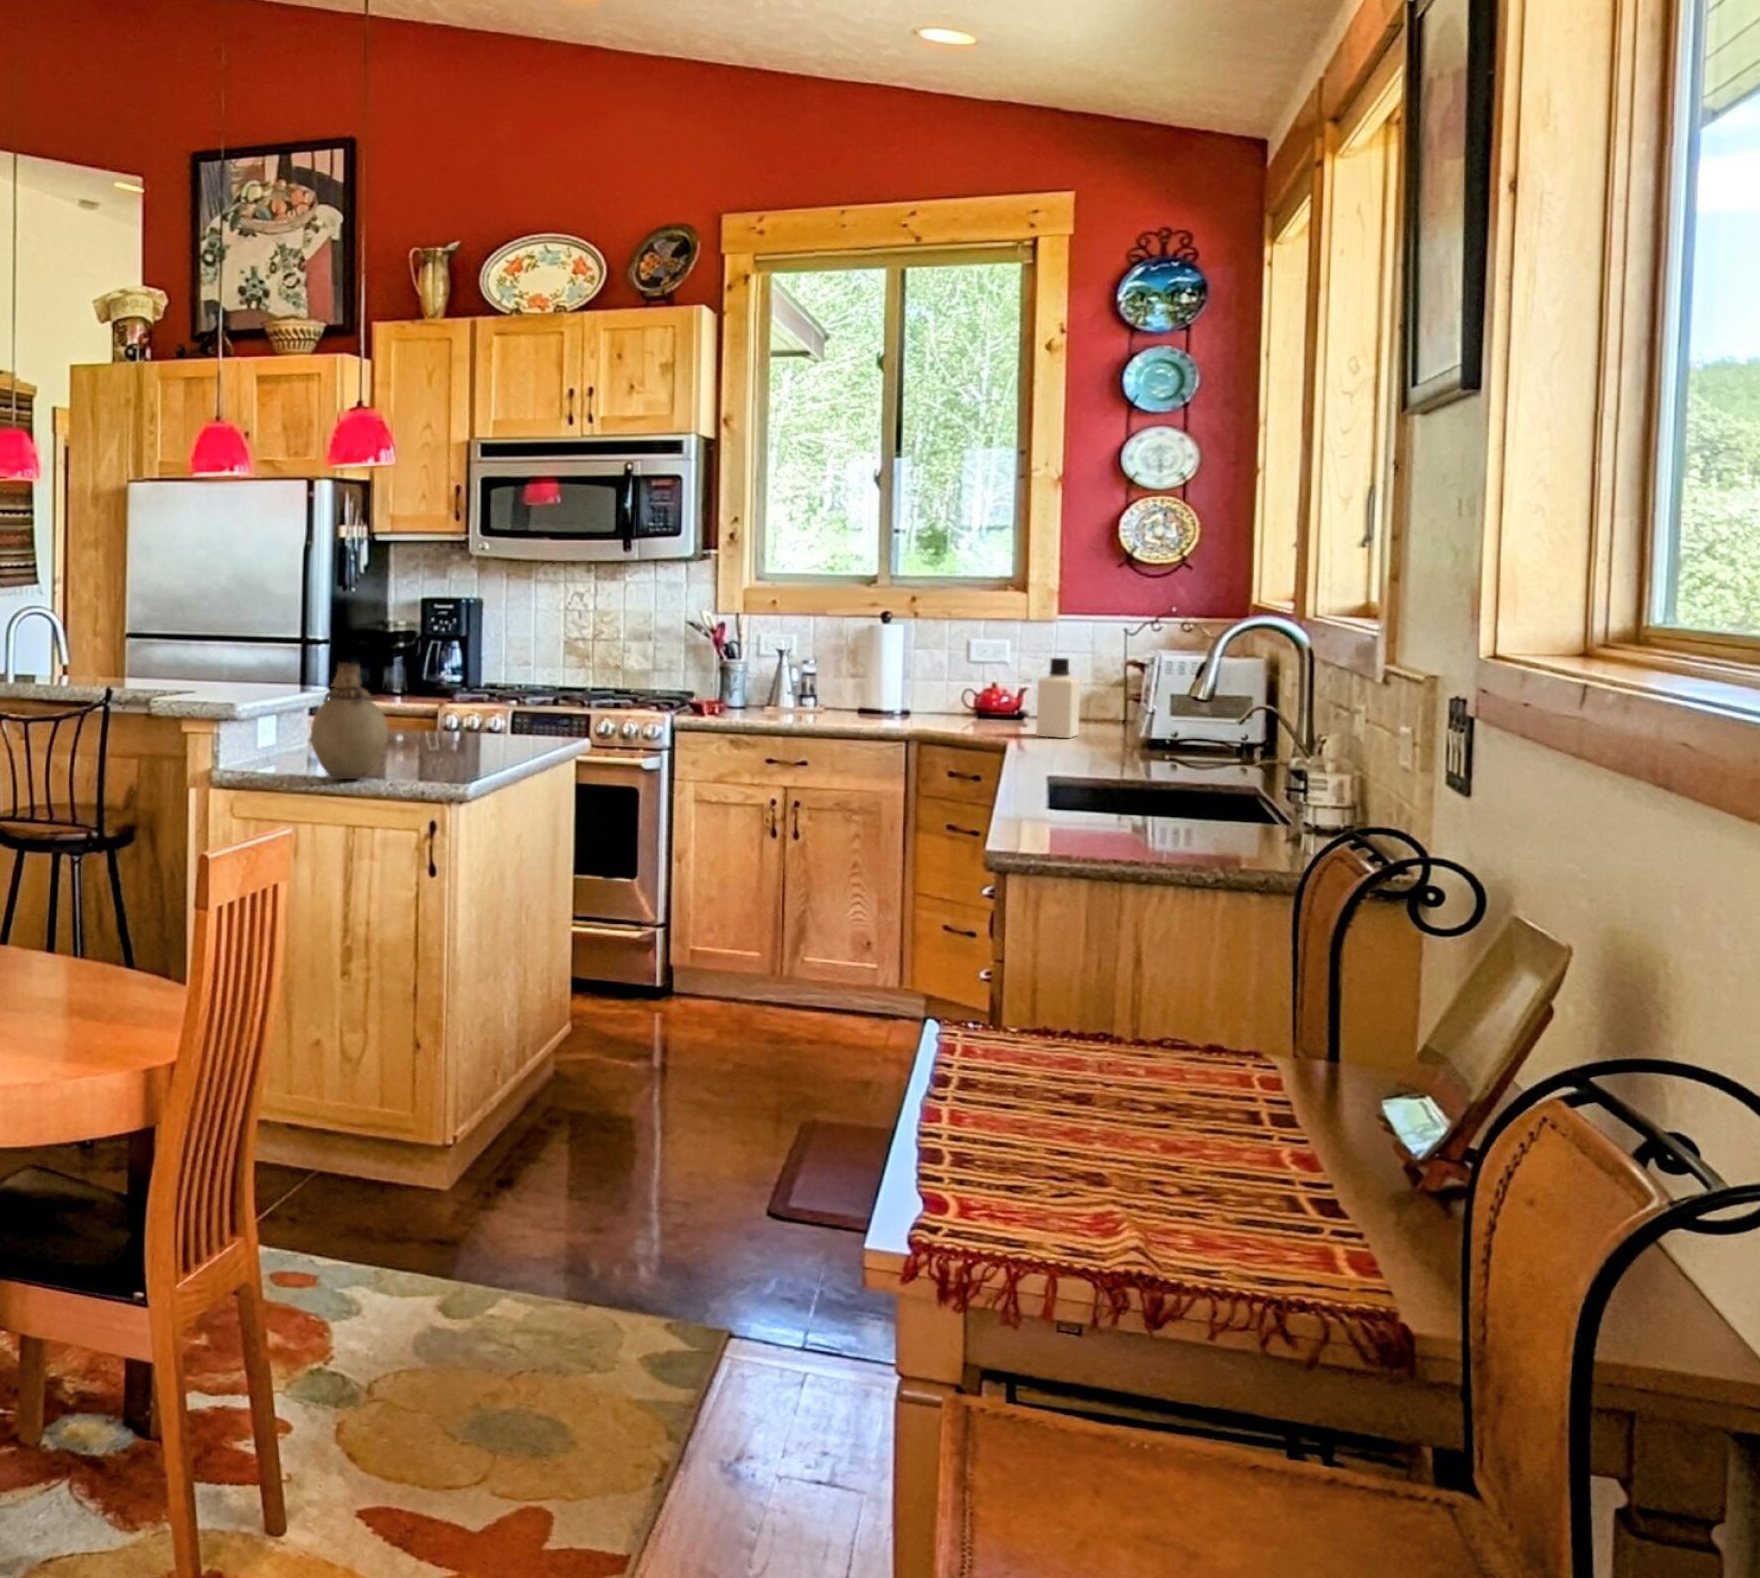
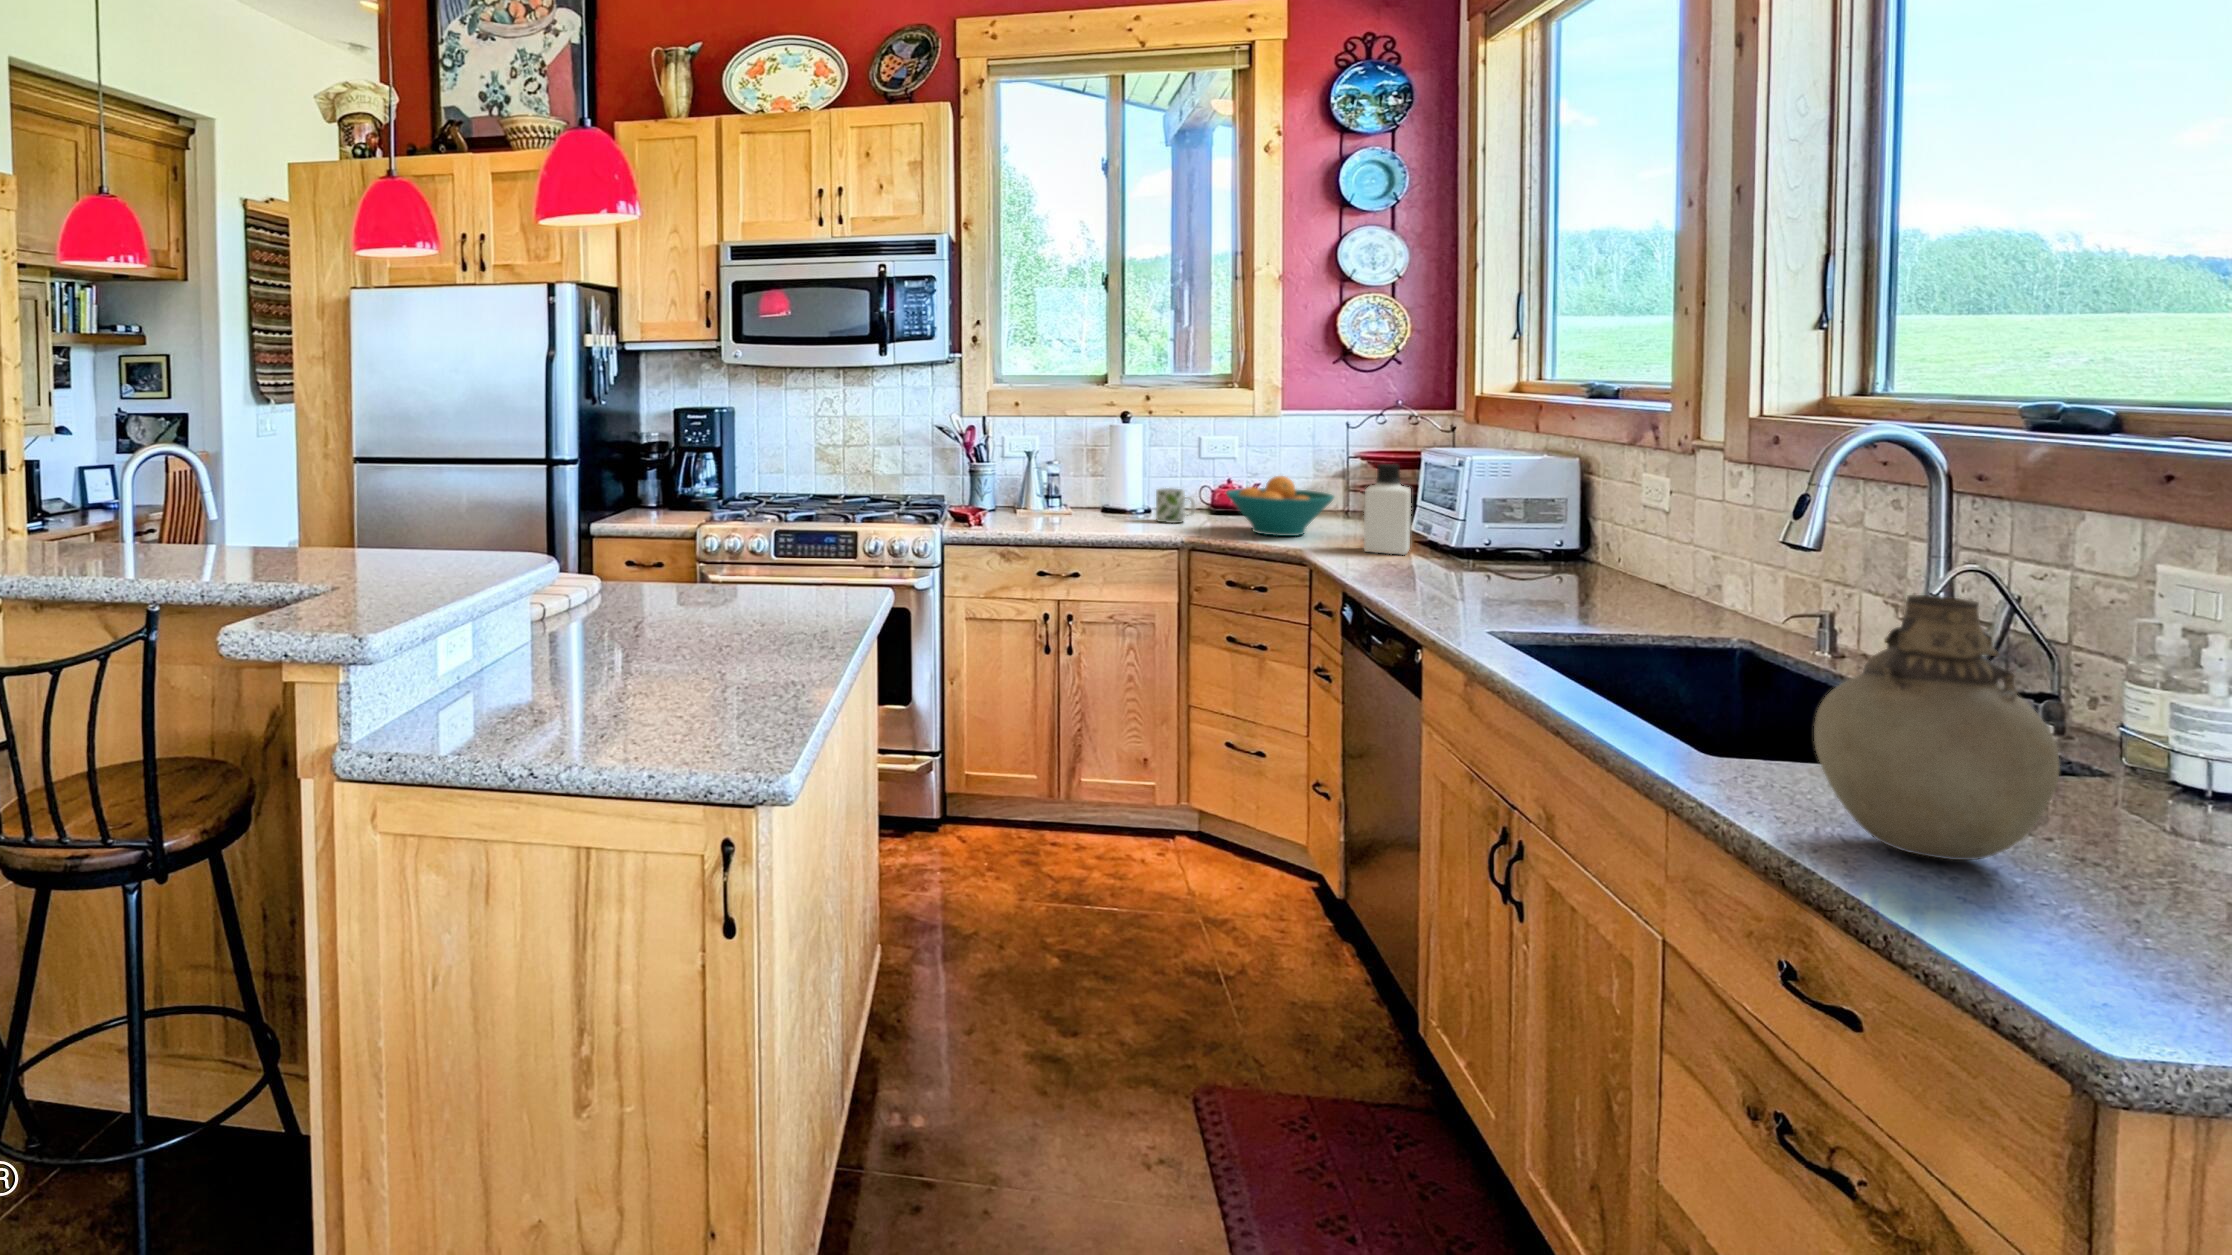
vase: present [311,663,388,779] -> present [1814,595,2060,860]
fruit bowl: none [934,671,1030,726] -> present [1226,476,1334,536]
mug: none [880,684,915,716] -> present [1156,488,1196,523]

